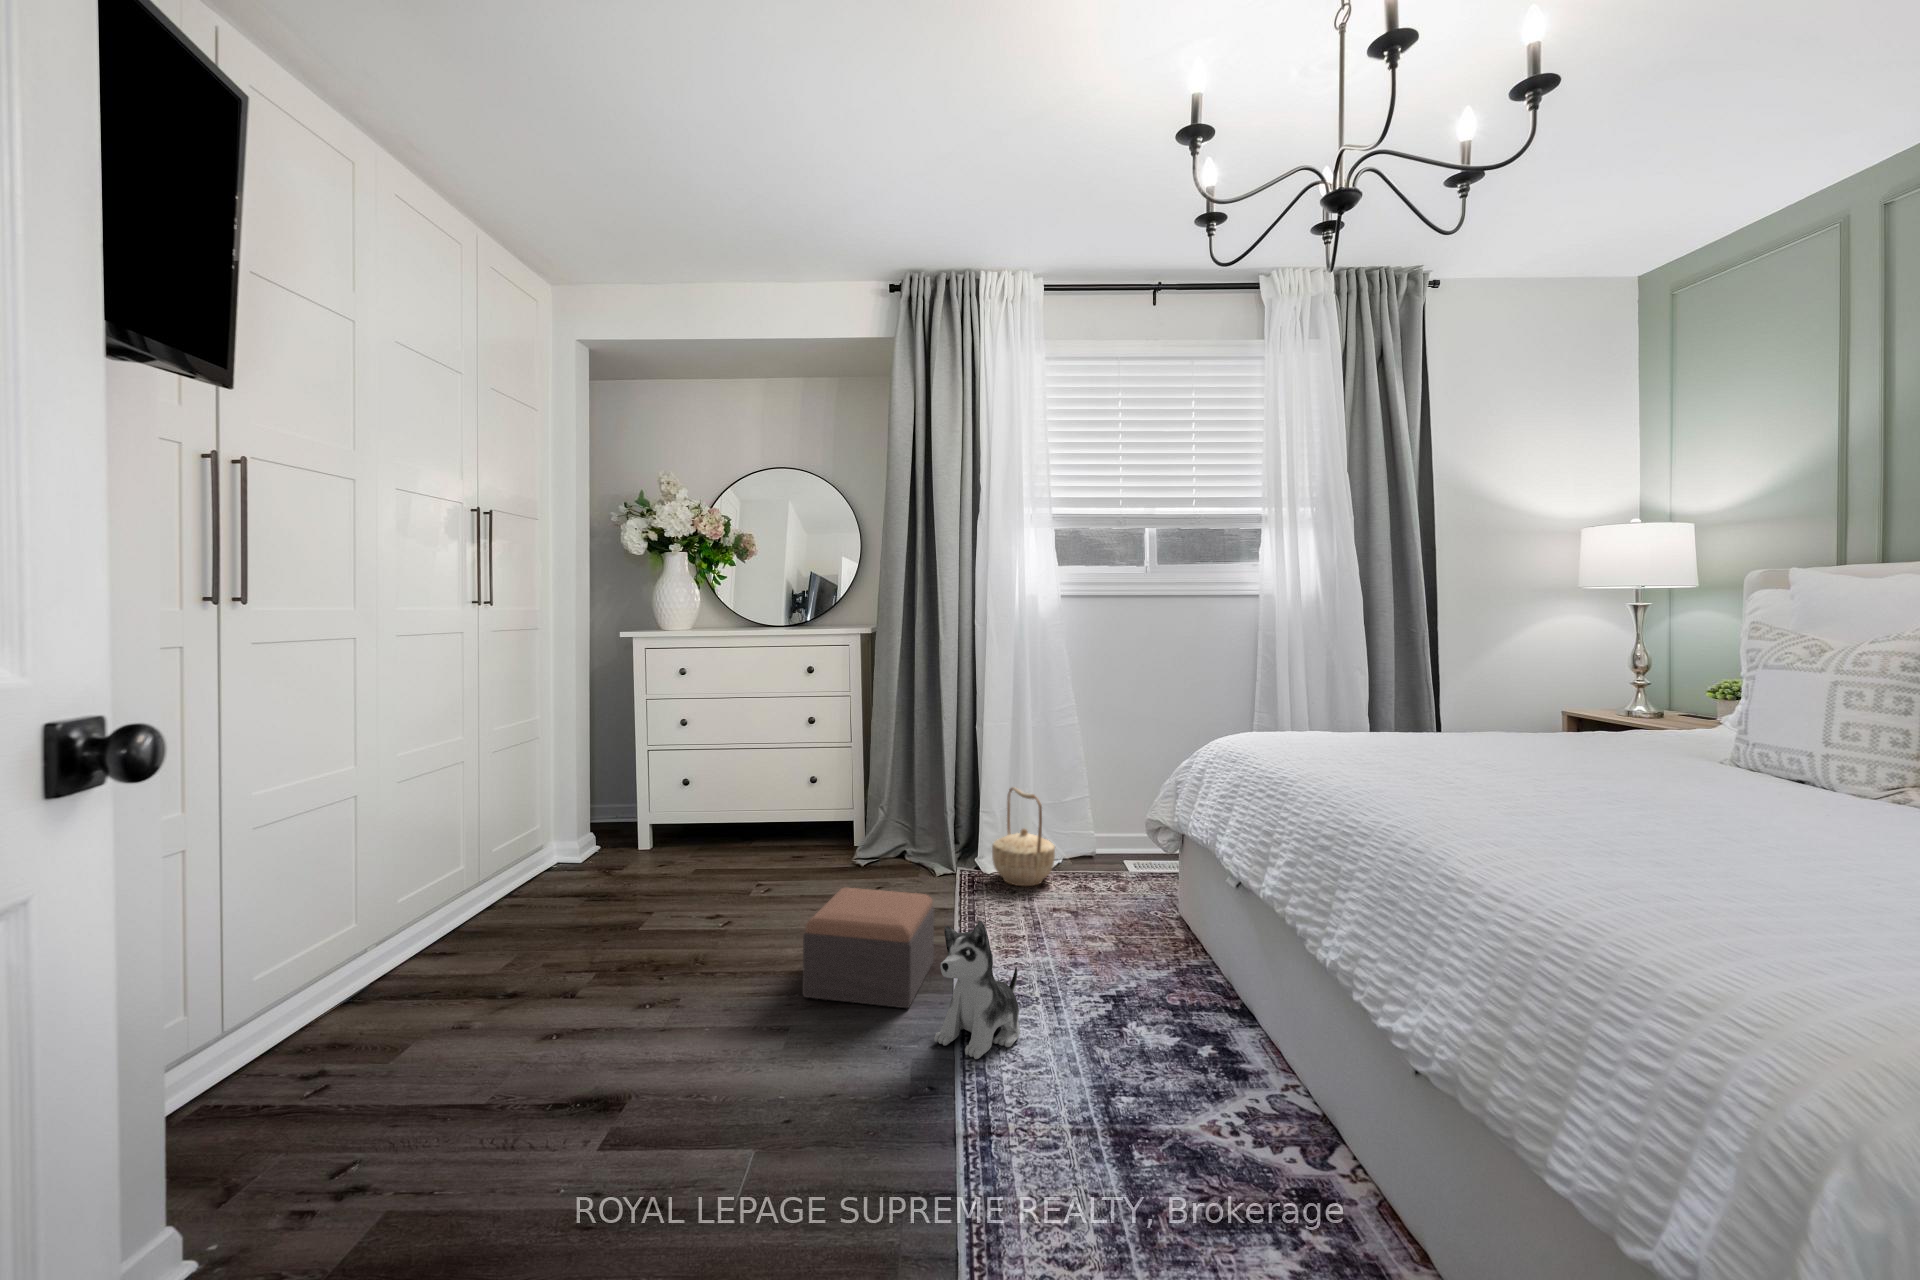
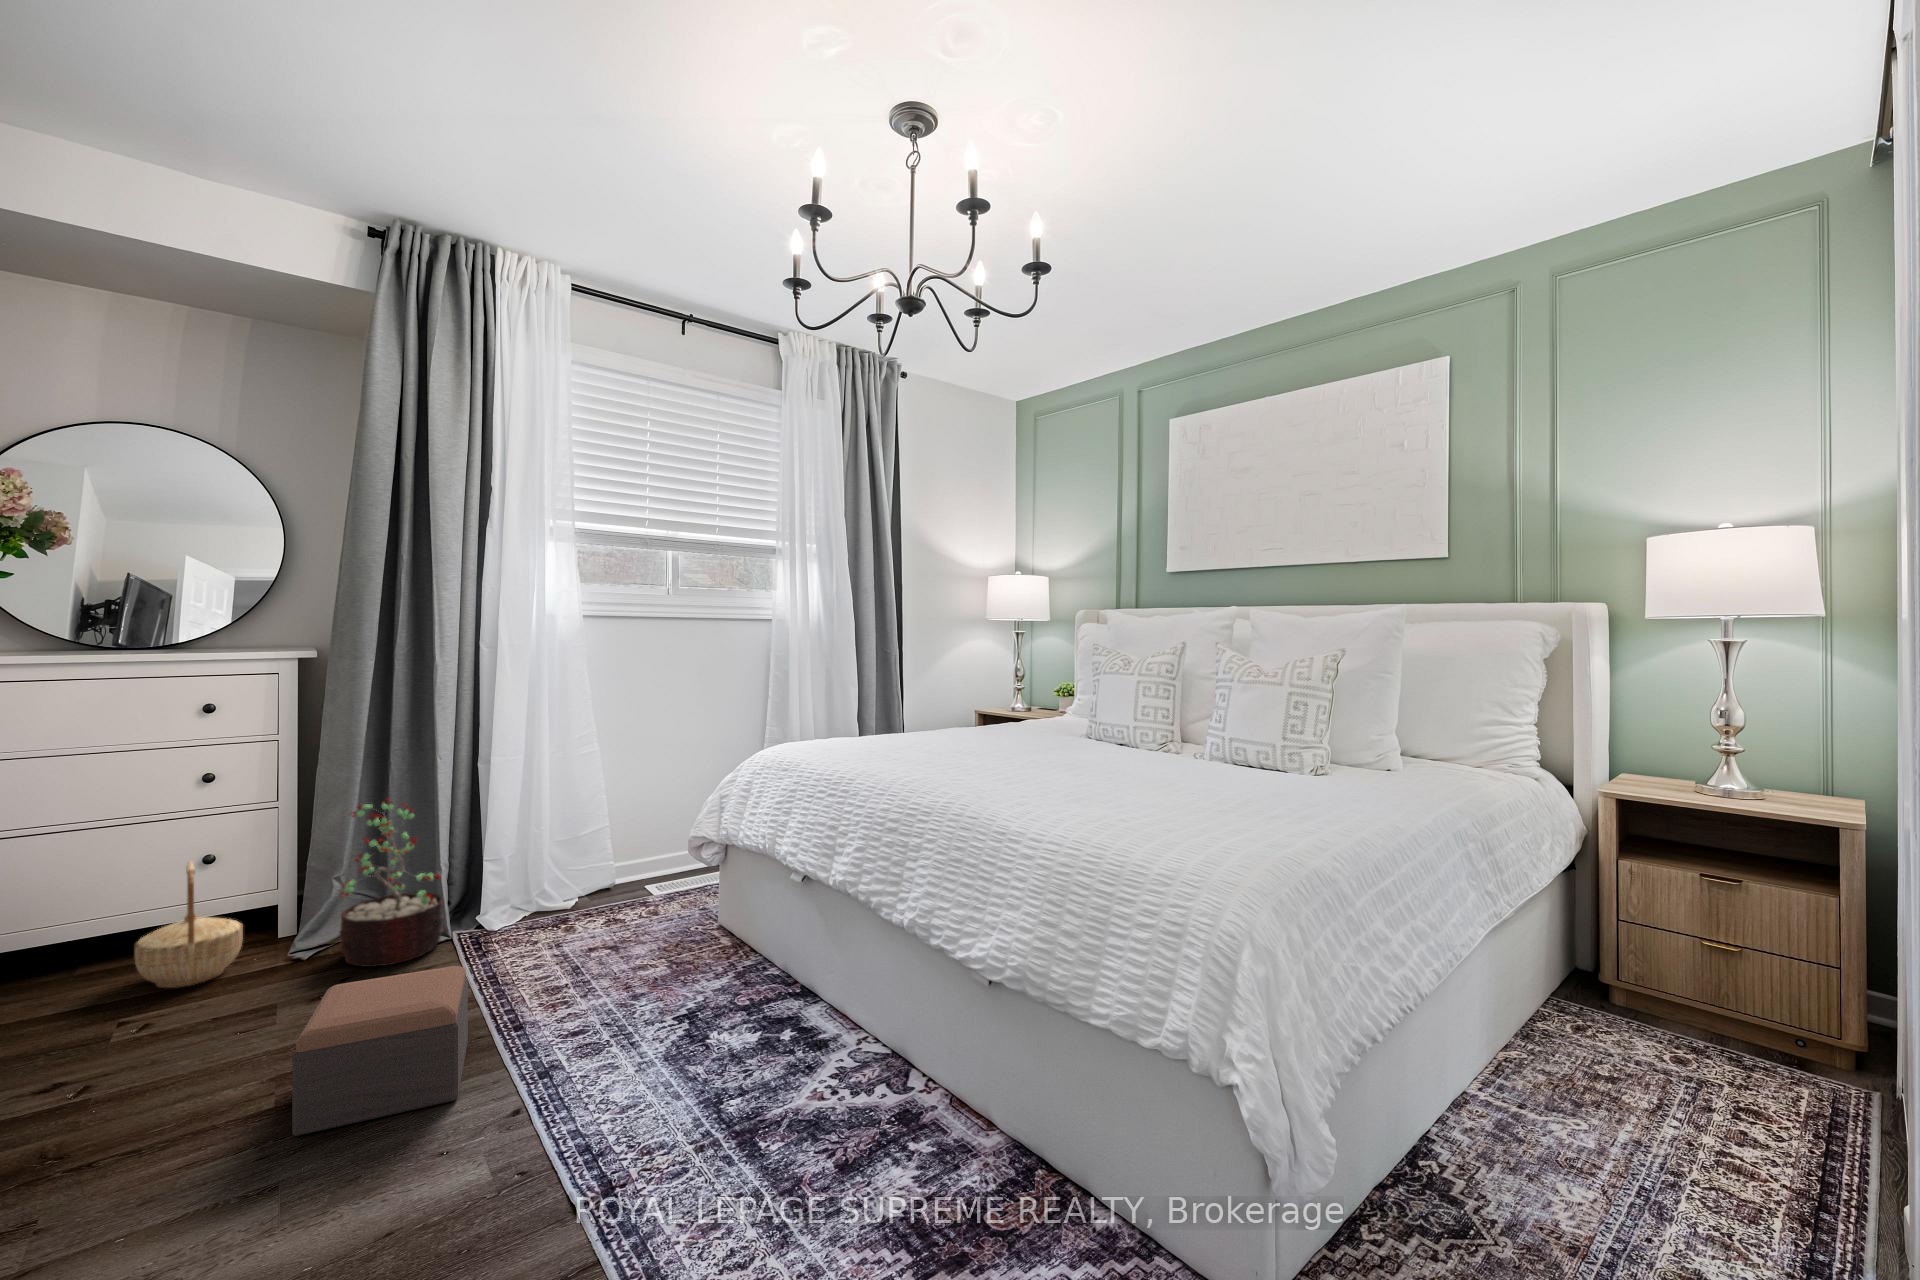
decorative plant: none [876,743,949,883] -> present [340,798,444,967]
basket: present [992,787,1055,886] -> present [135,861,243,988]
plush toy: present [934,921,1020,1059] -> none [506,973,604,1122]

